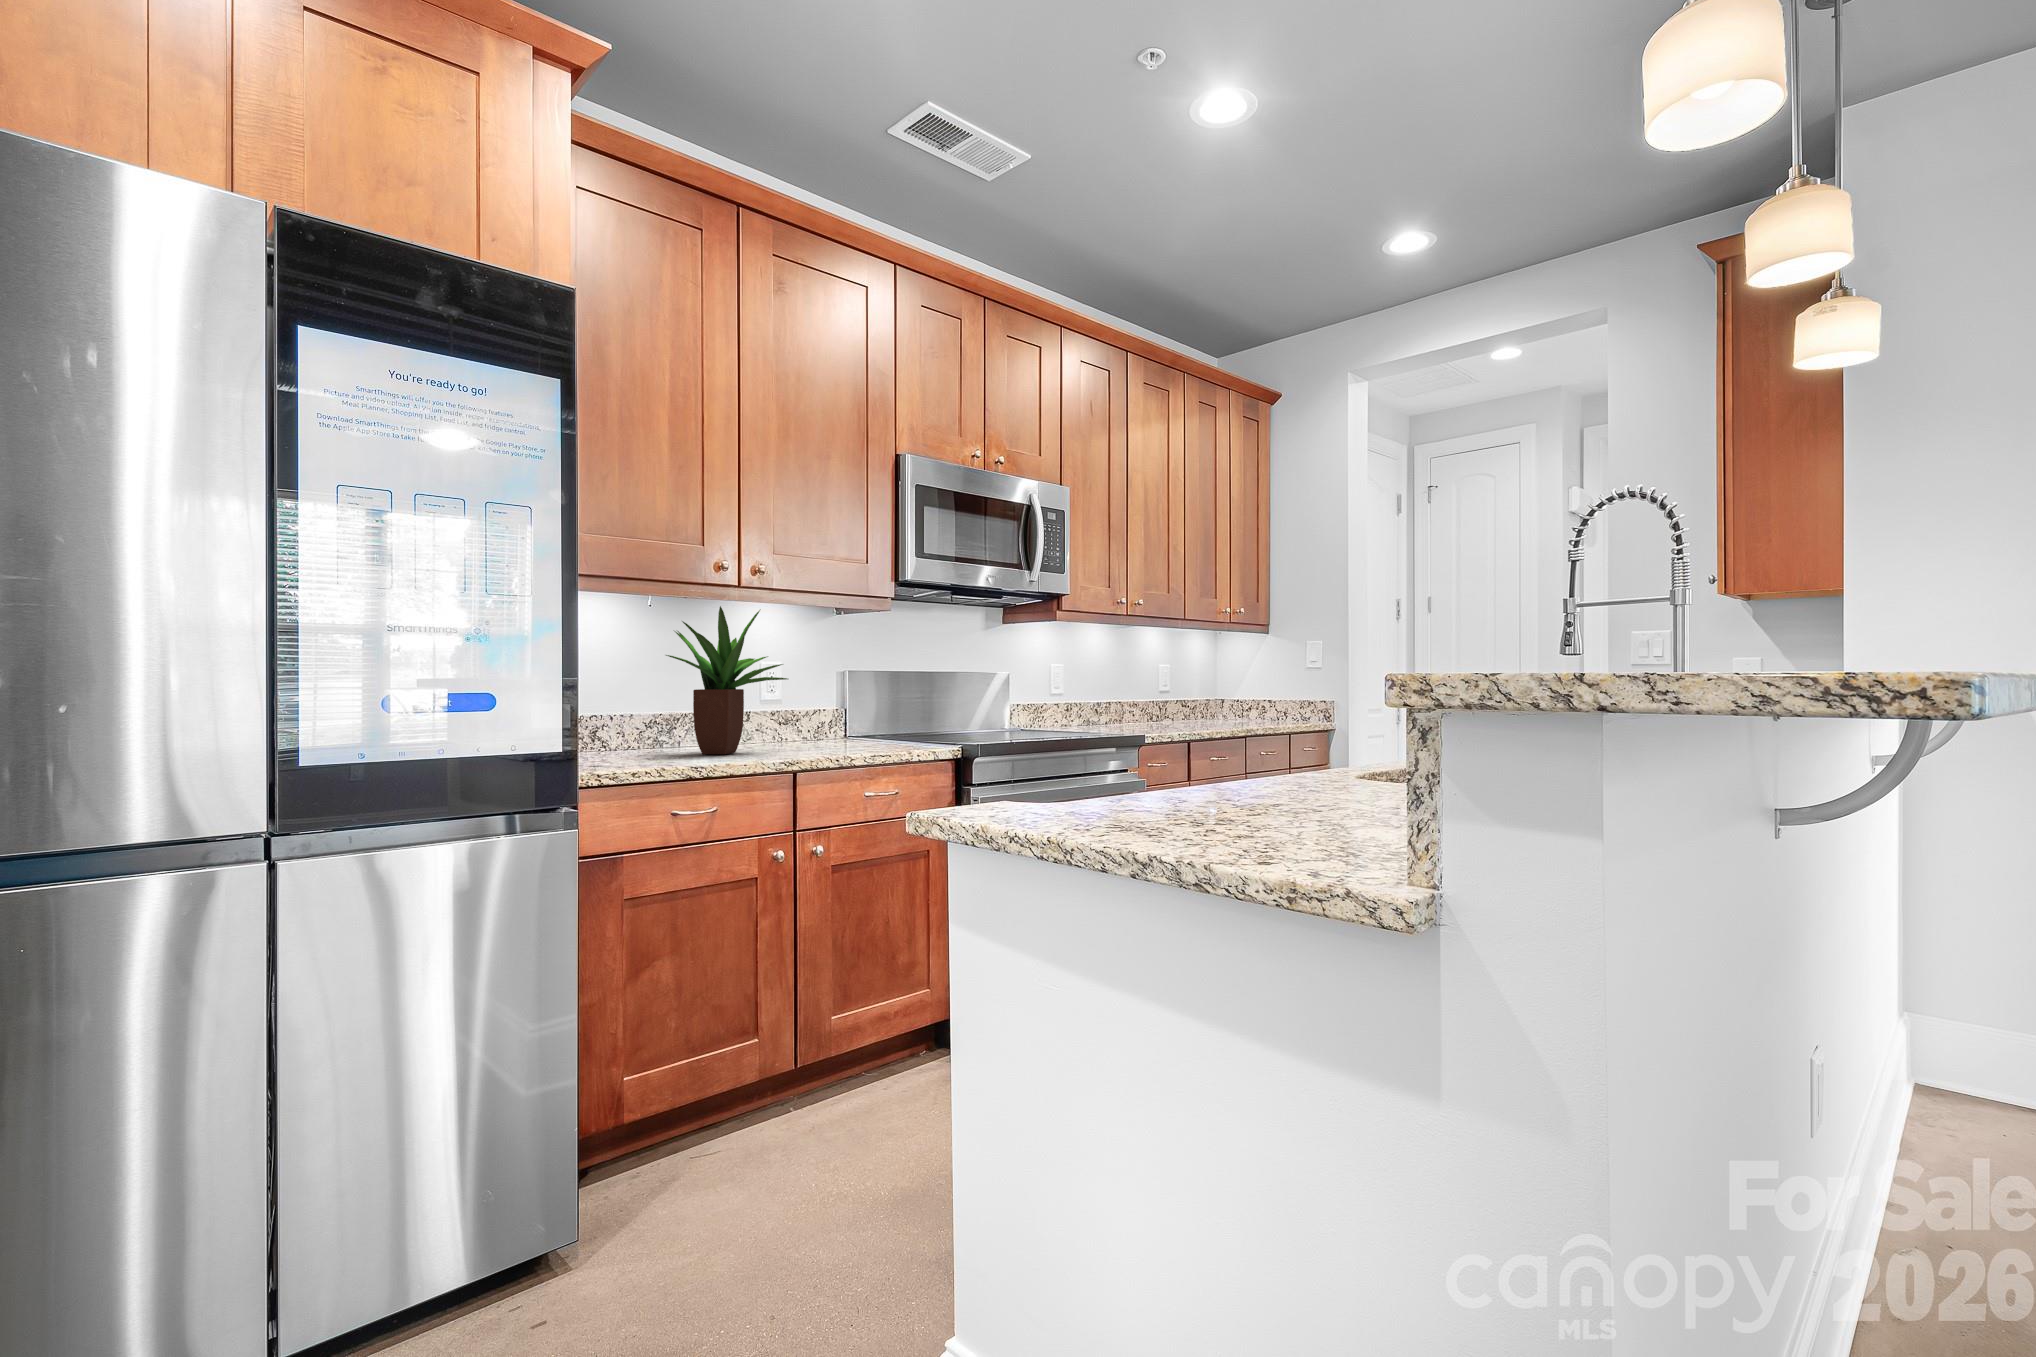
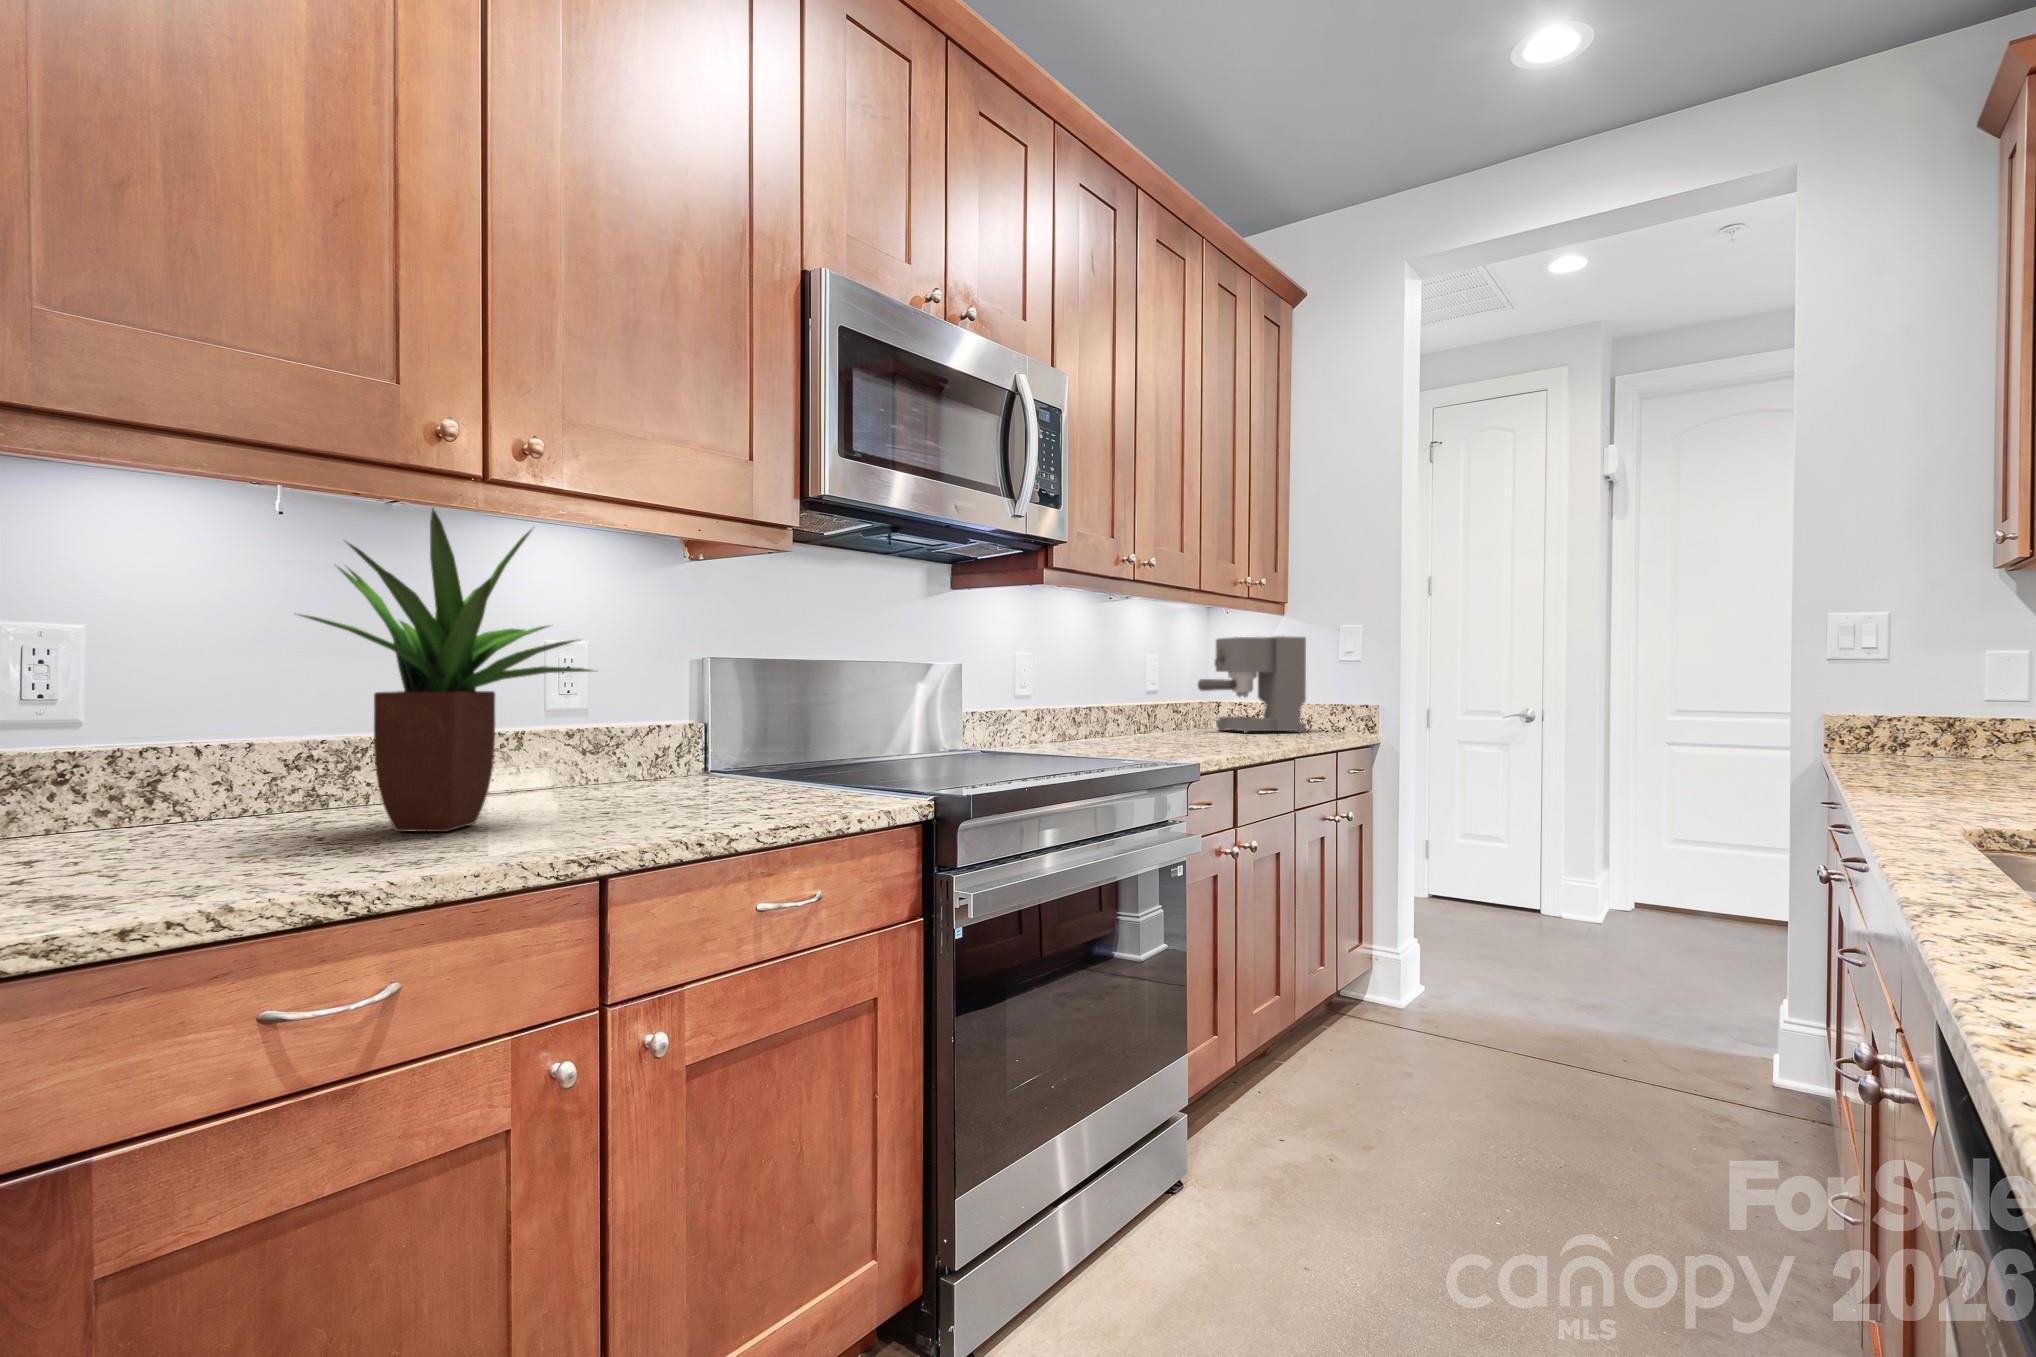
coffee maker: none [1202,650,1284,722] -> present [1198,636,1306,733]

